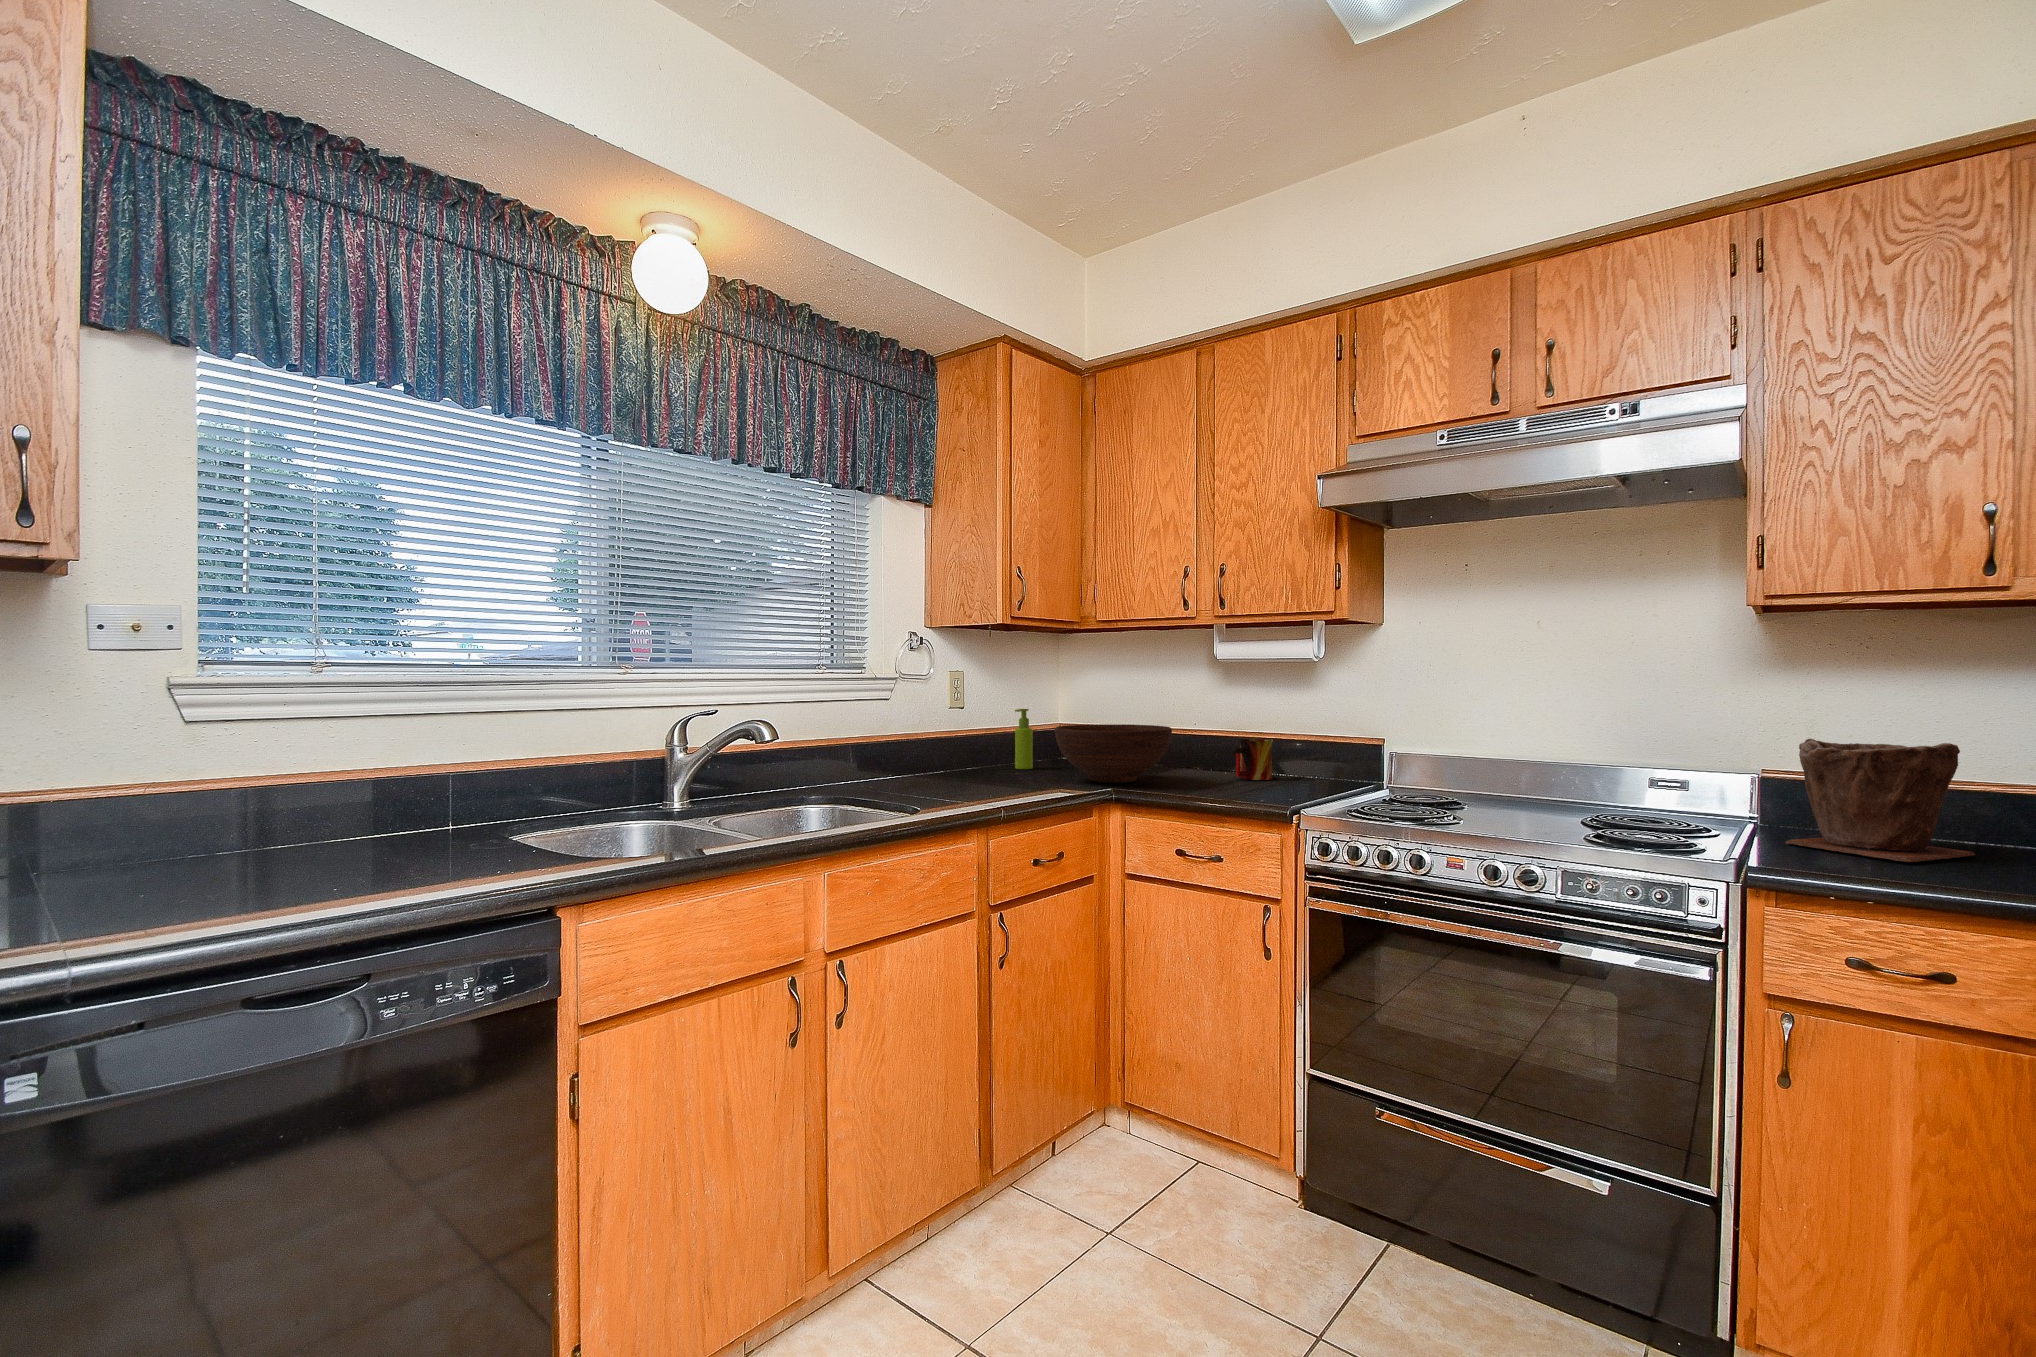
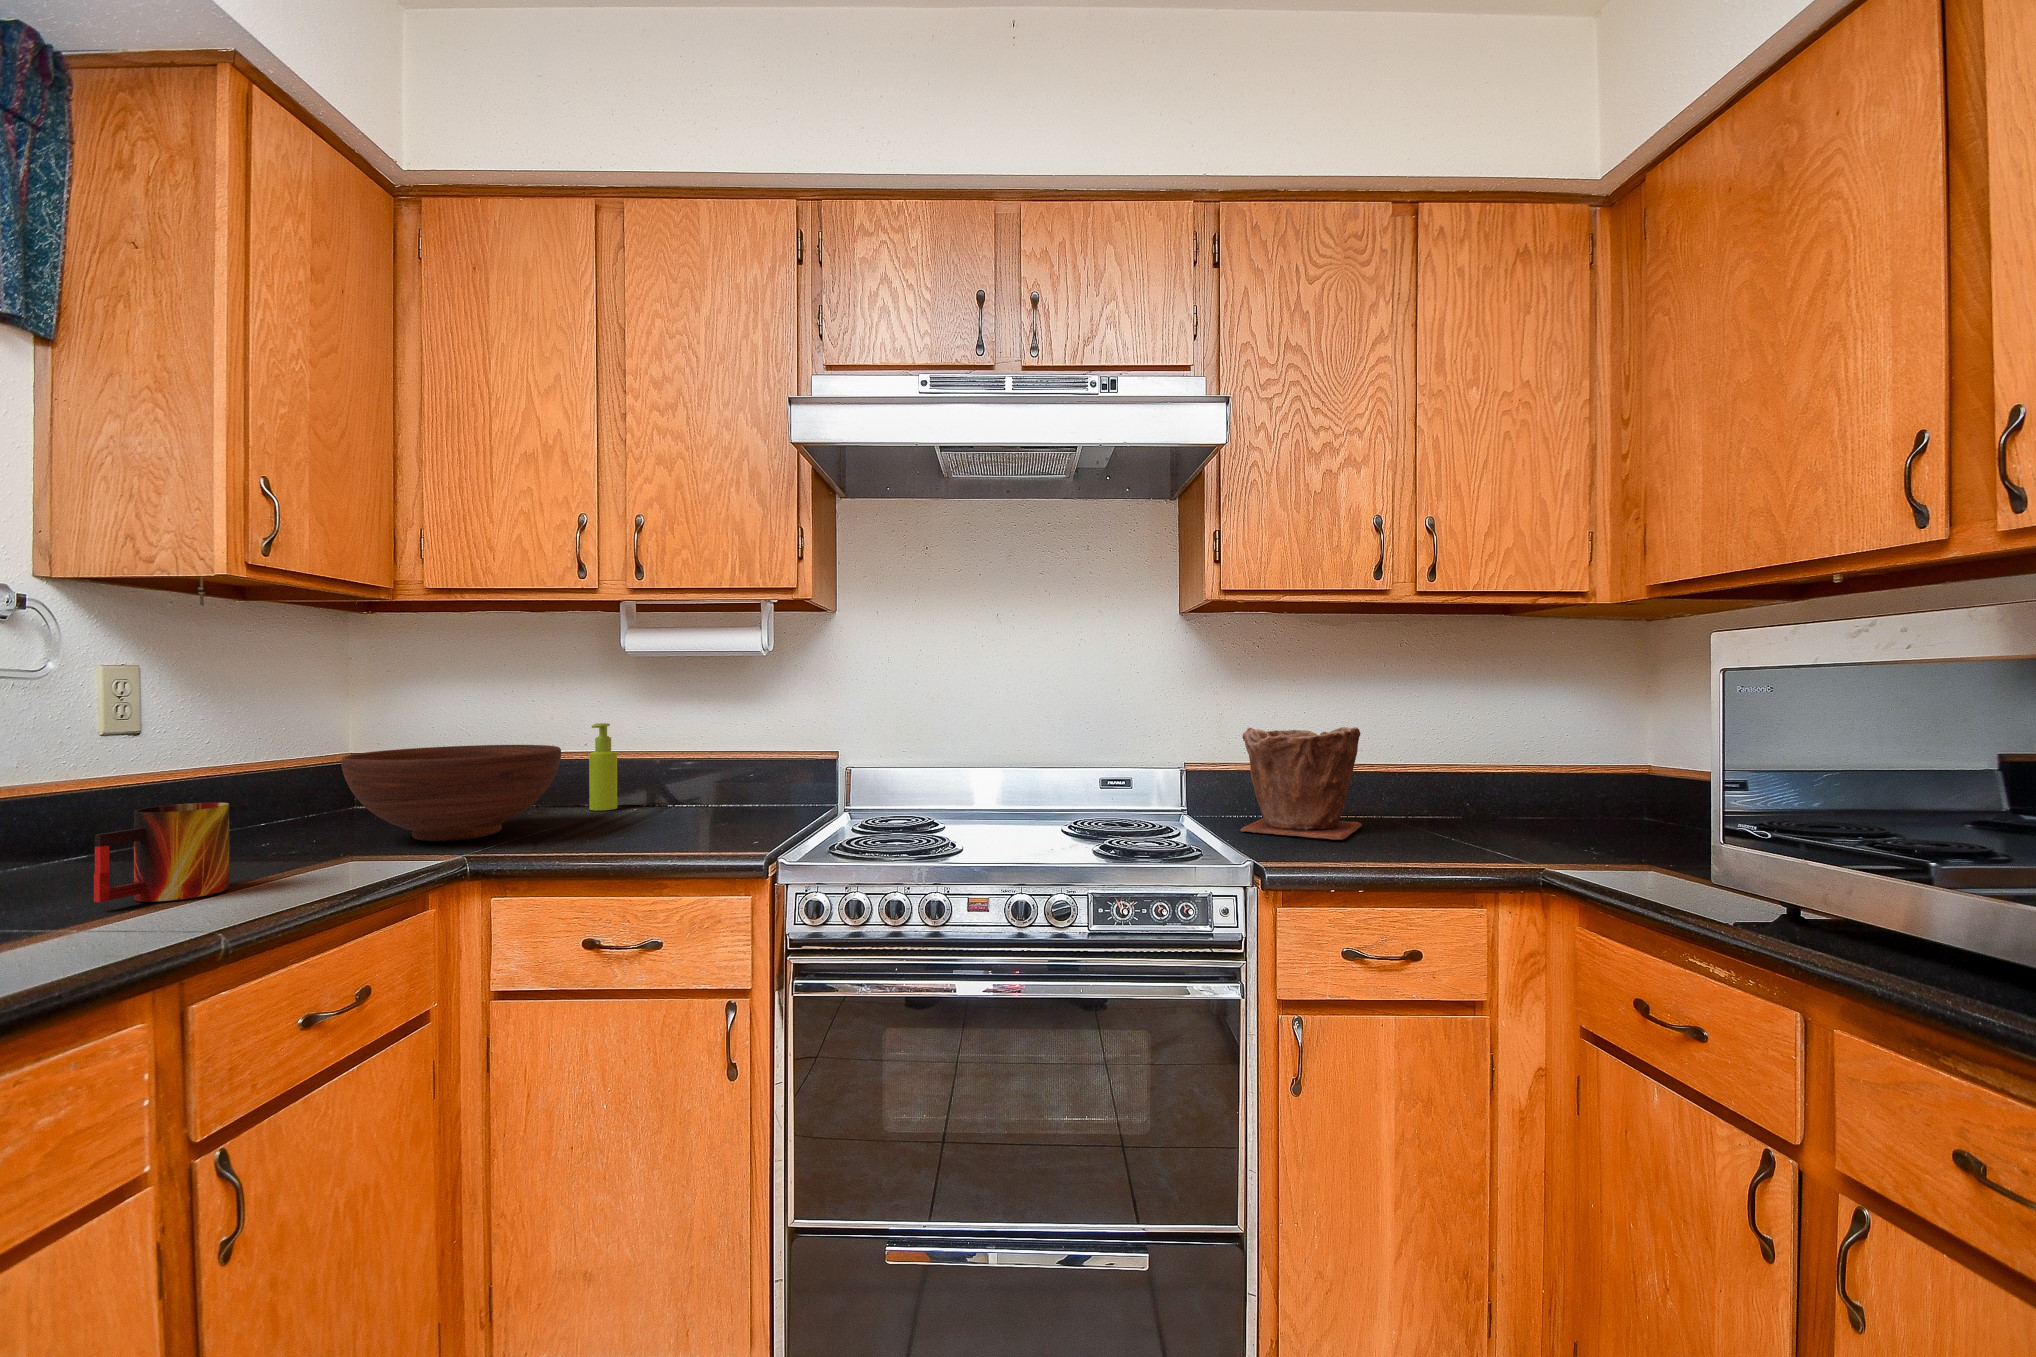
soap dispenser: present [1015,709,1033,769] -> present [589,723,617,811]
mug: present [1236,739,1272,780] -> present [94,803,229,902]

